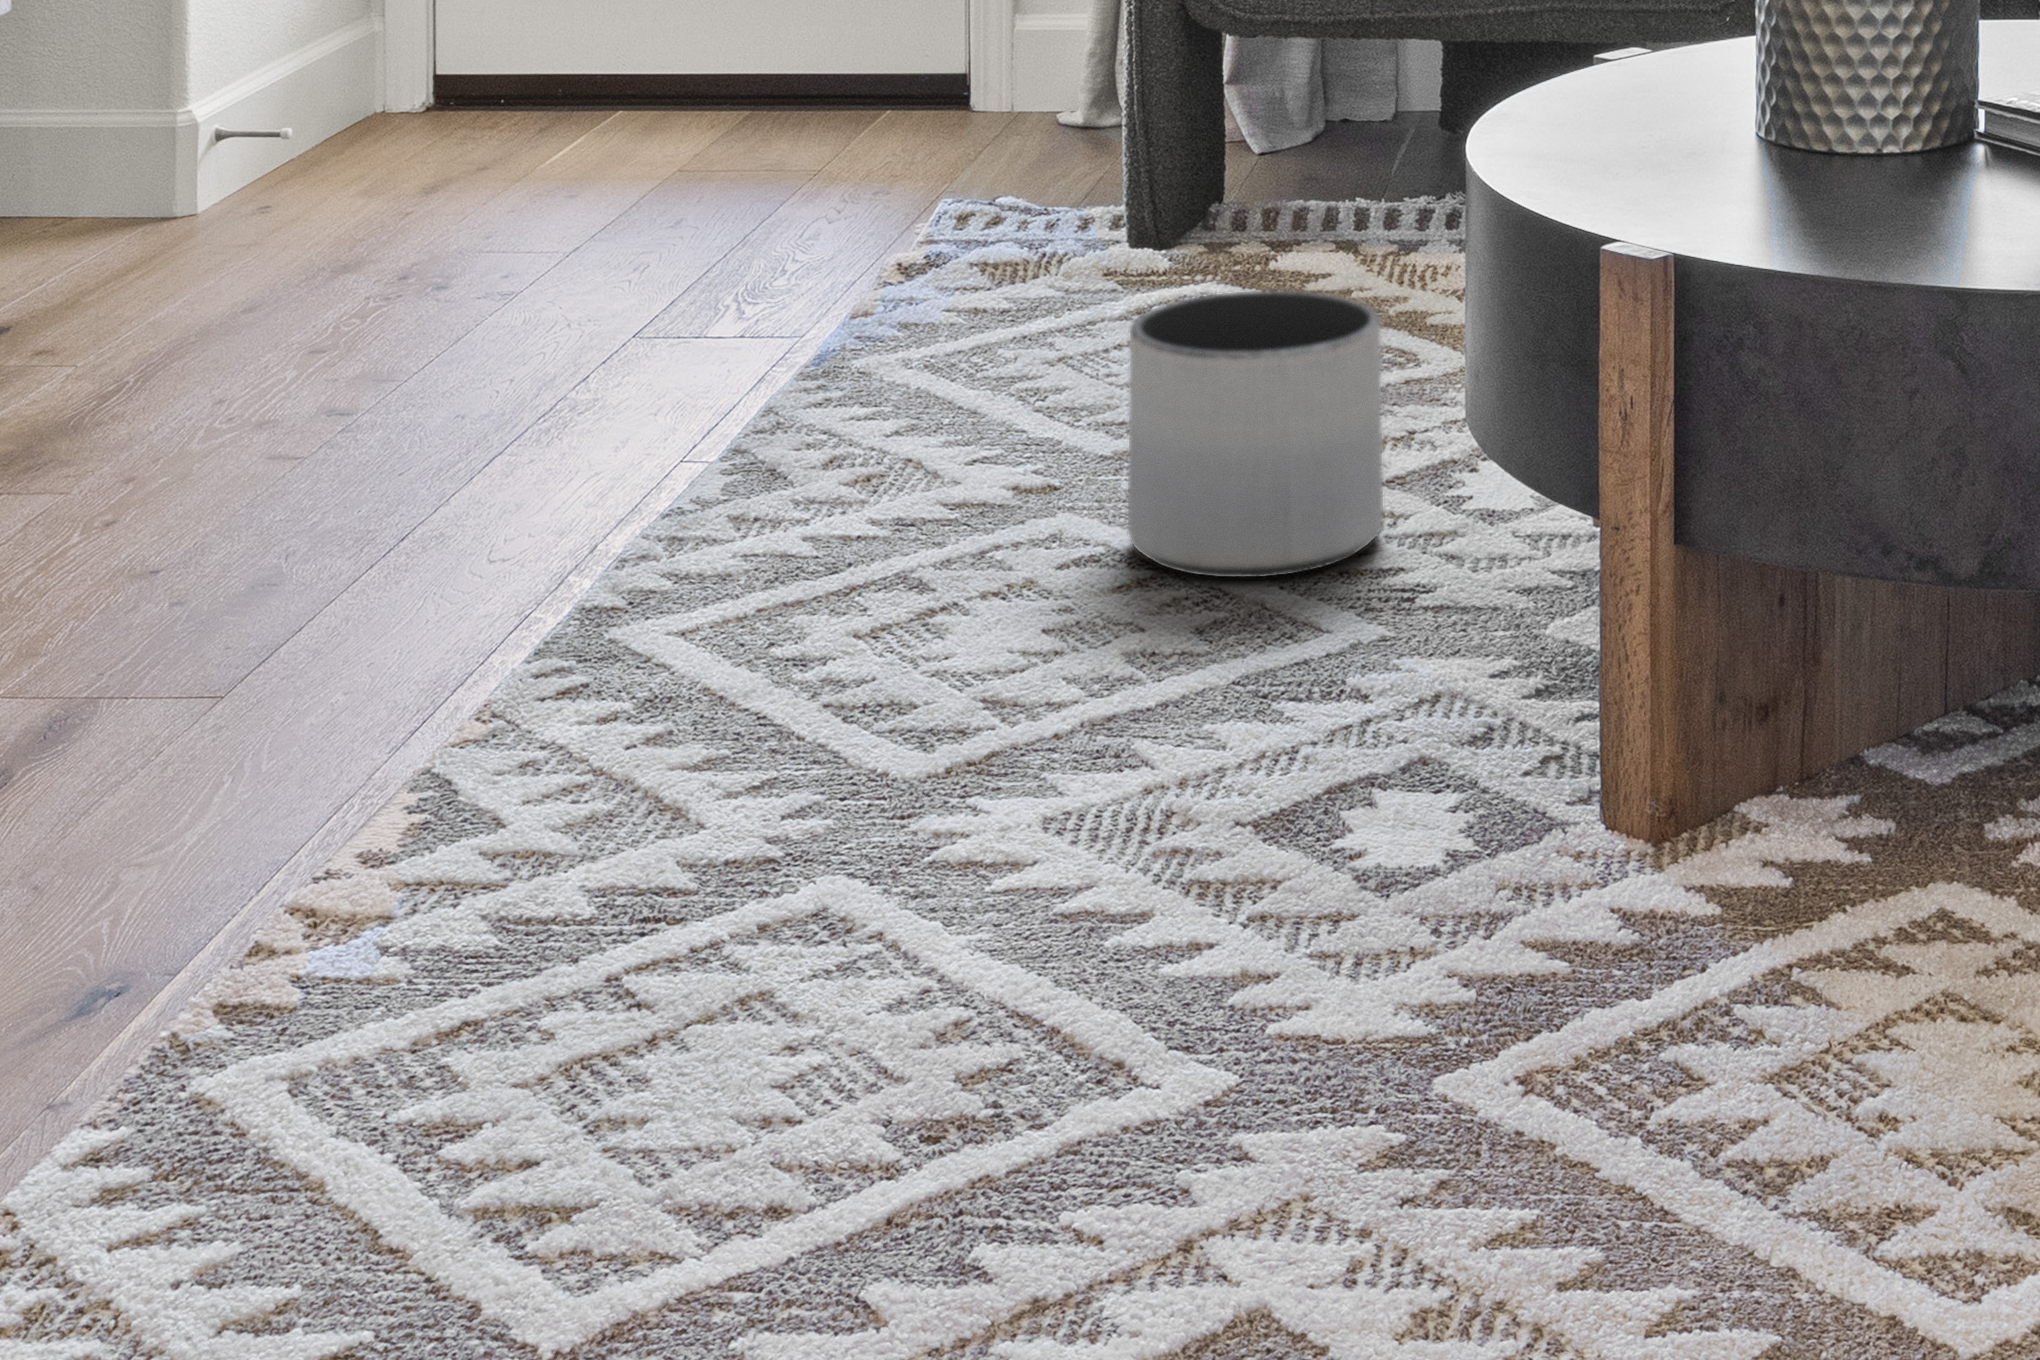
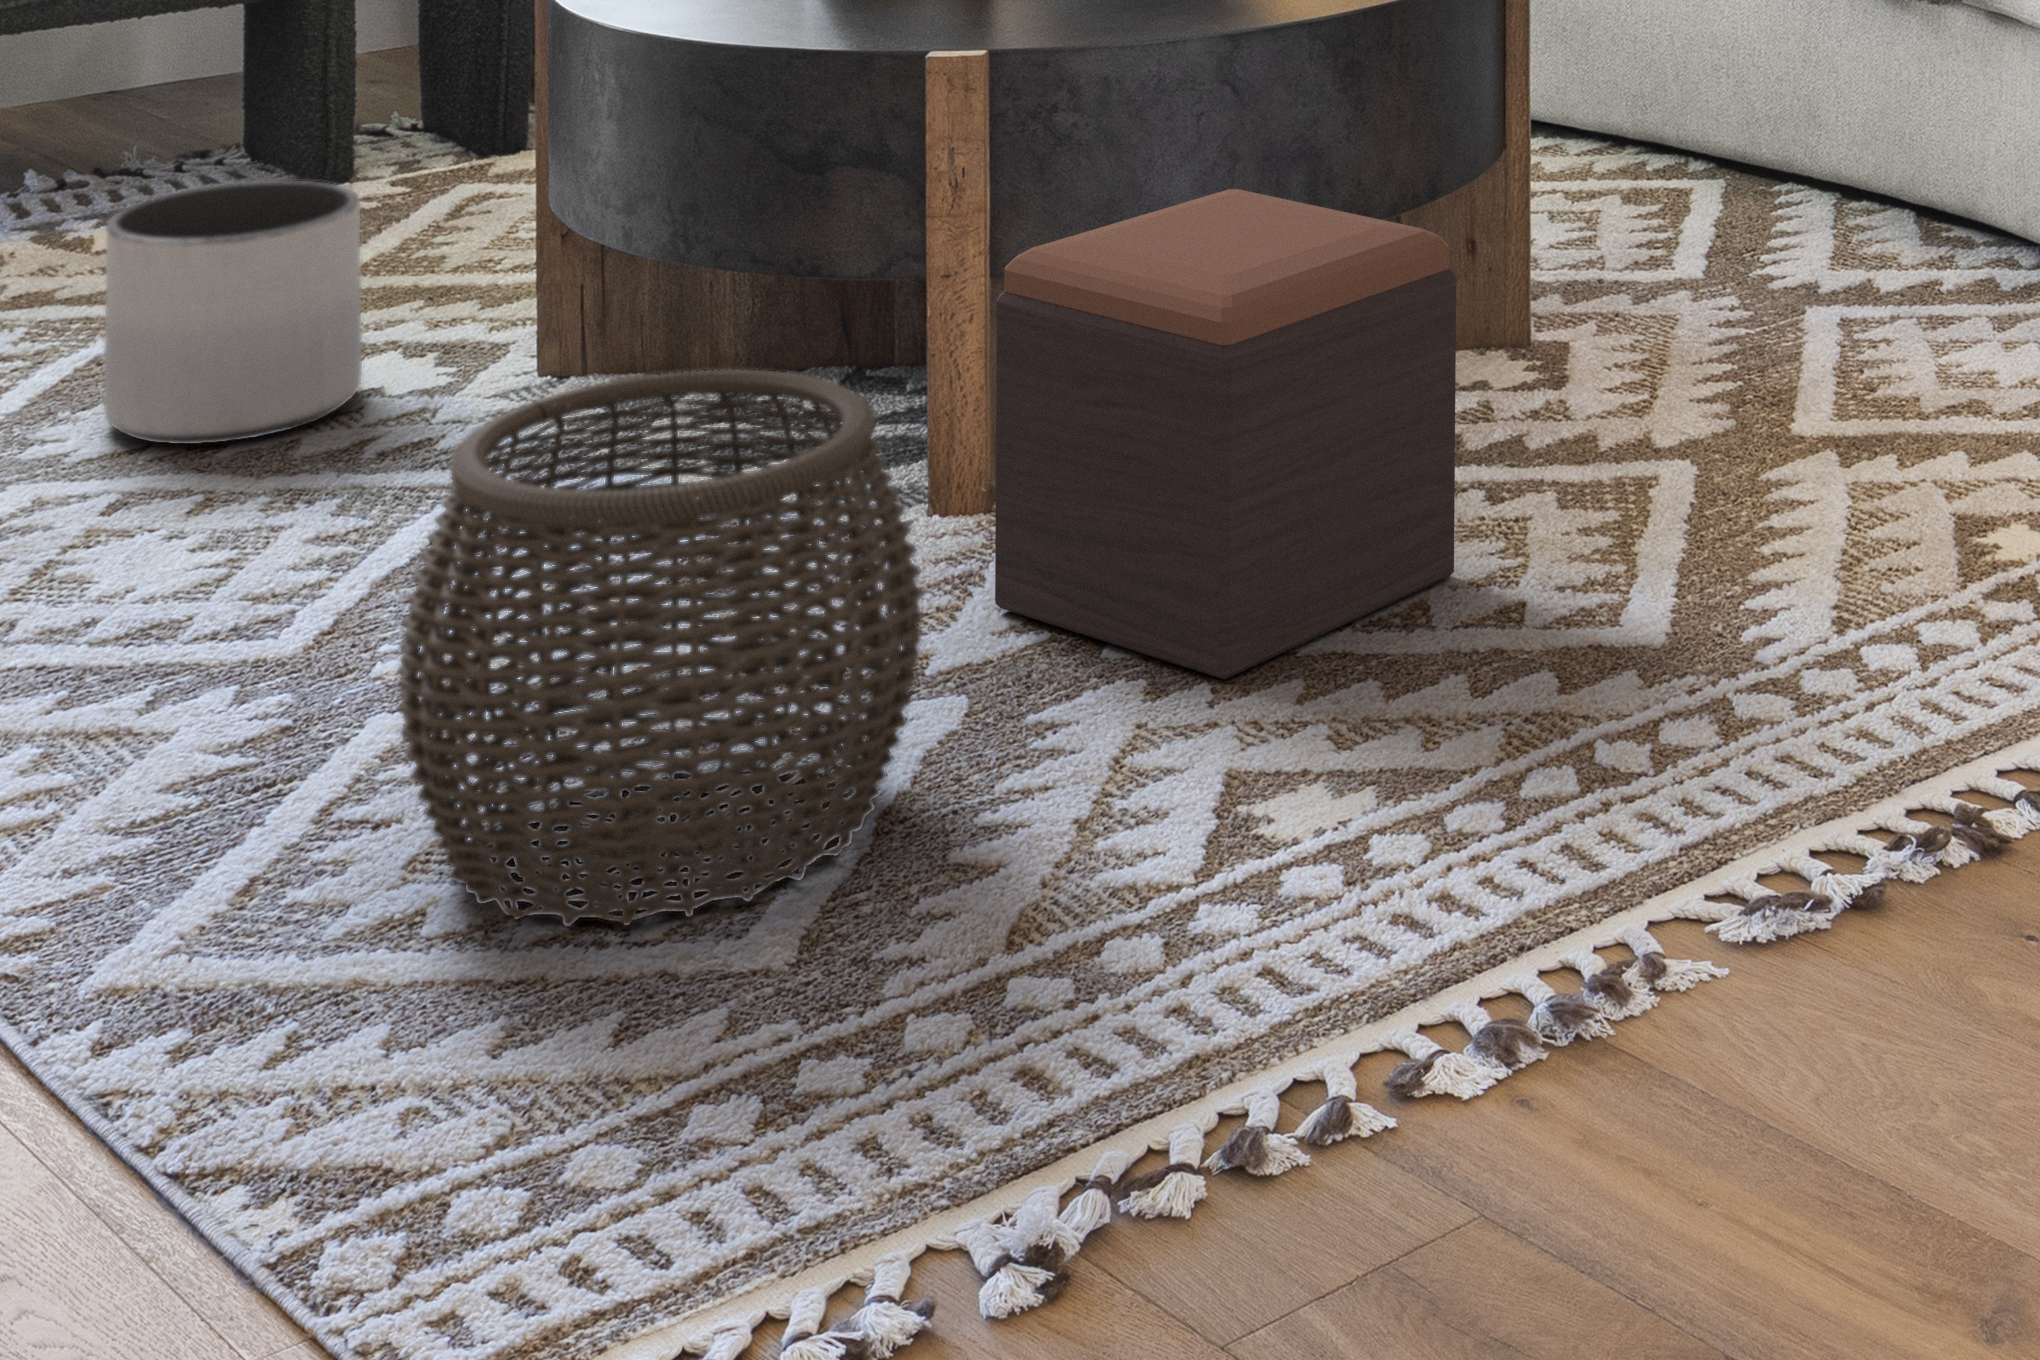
footstool: none [1426,536,1922,1202] -> present [995,189,1456,679]
woven basket: none [433,602,1041,1277] -> present [397,370,924,926]

